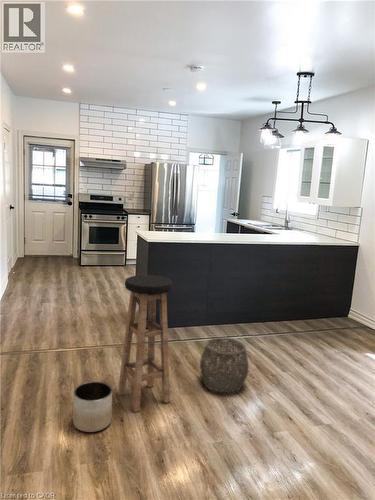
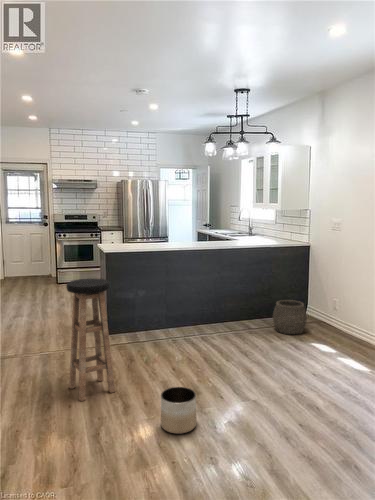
woven basket: present [200,338,249,393] -> present [273,300,307,334]
planter: present [73,382,112,432] -> present [161,387,196,434]

